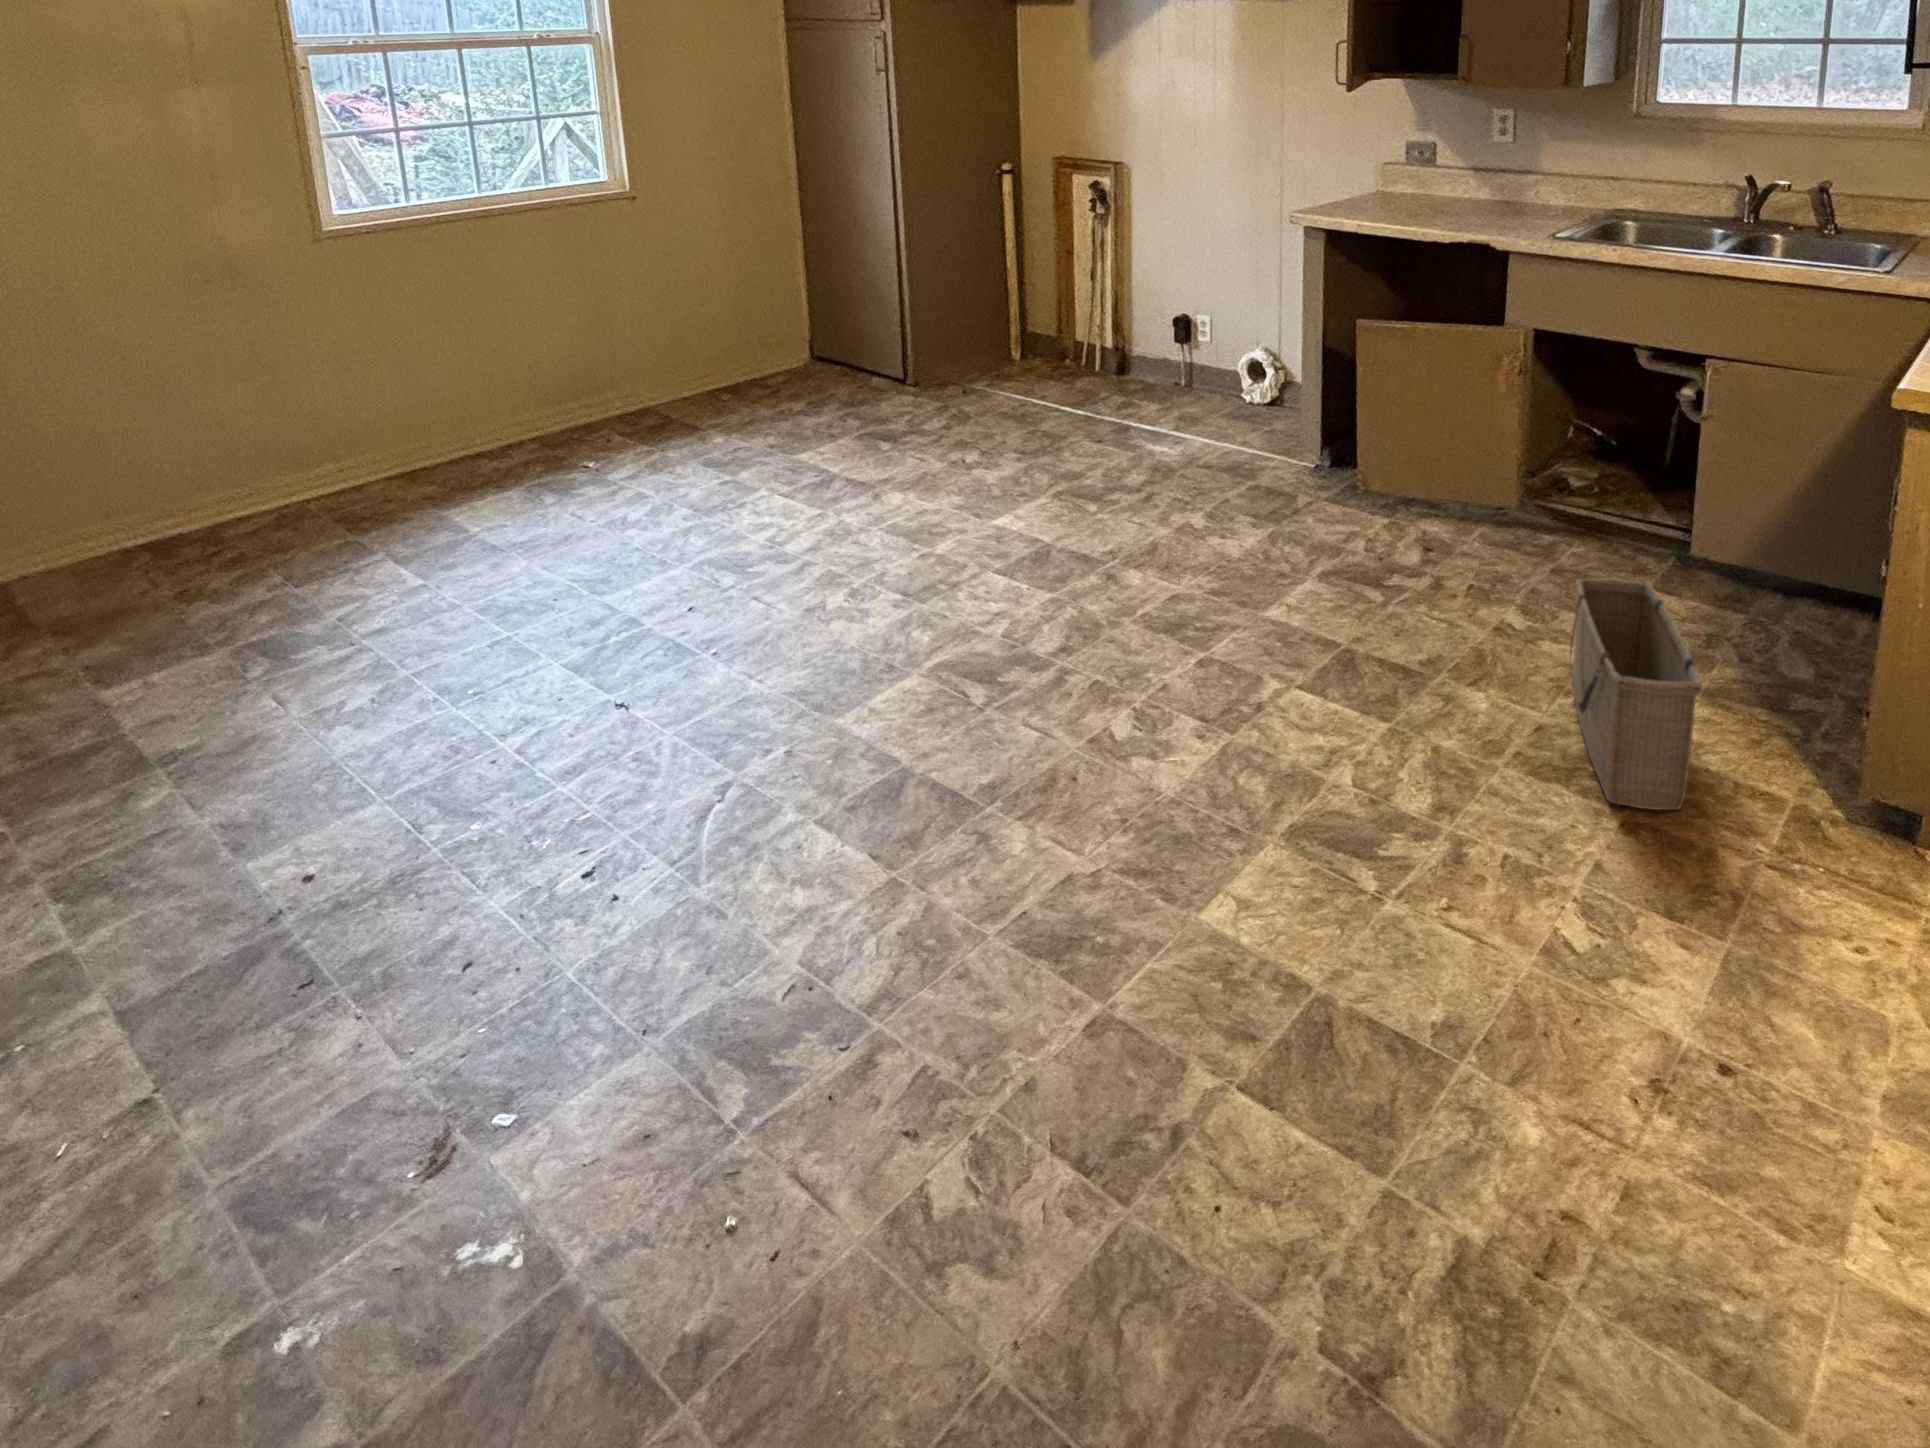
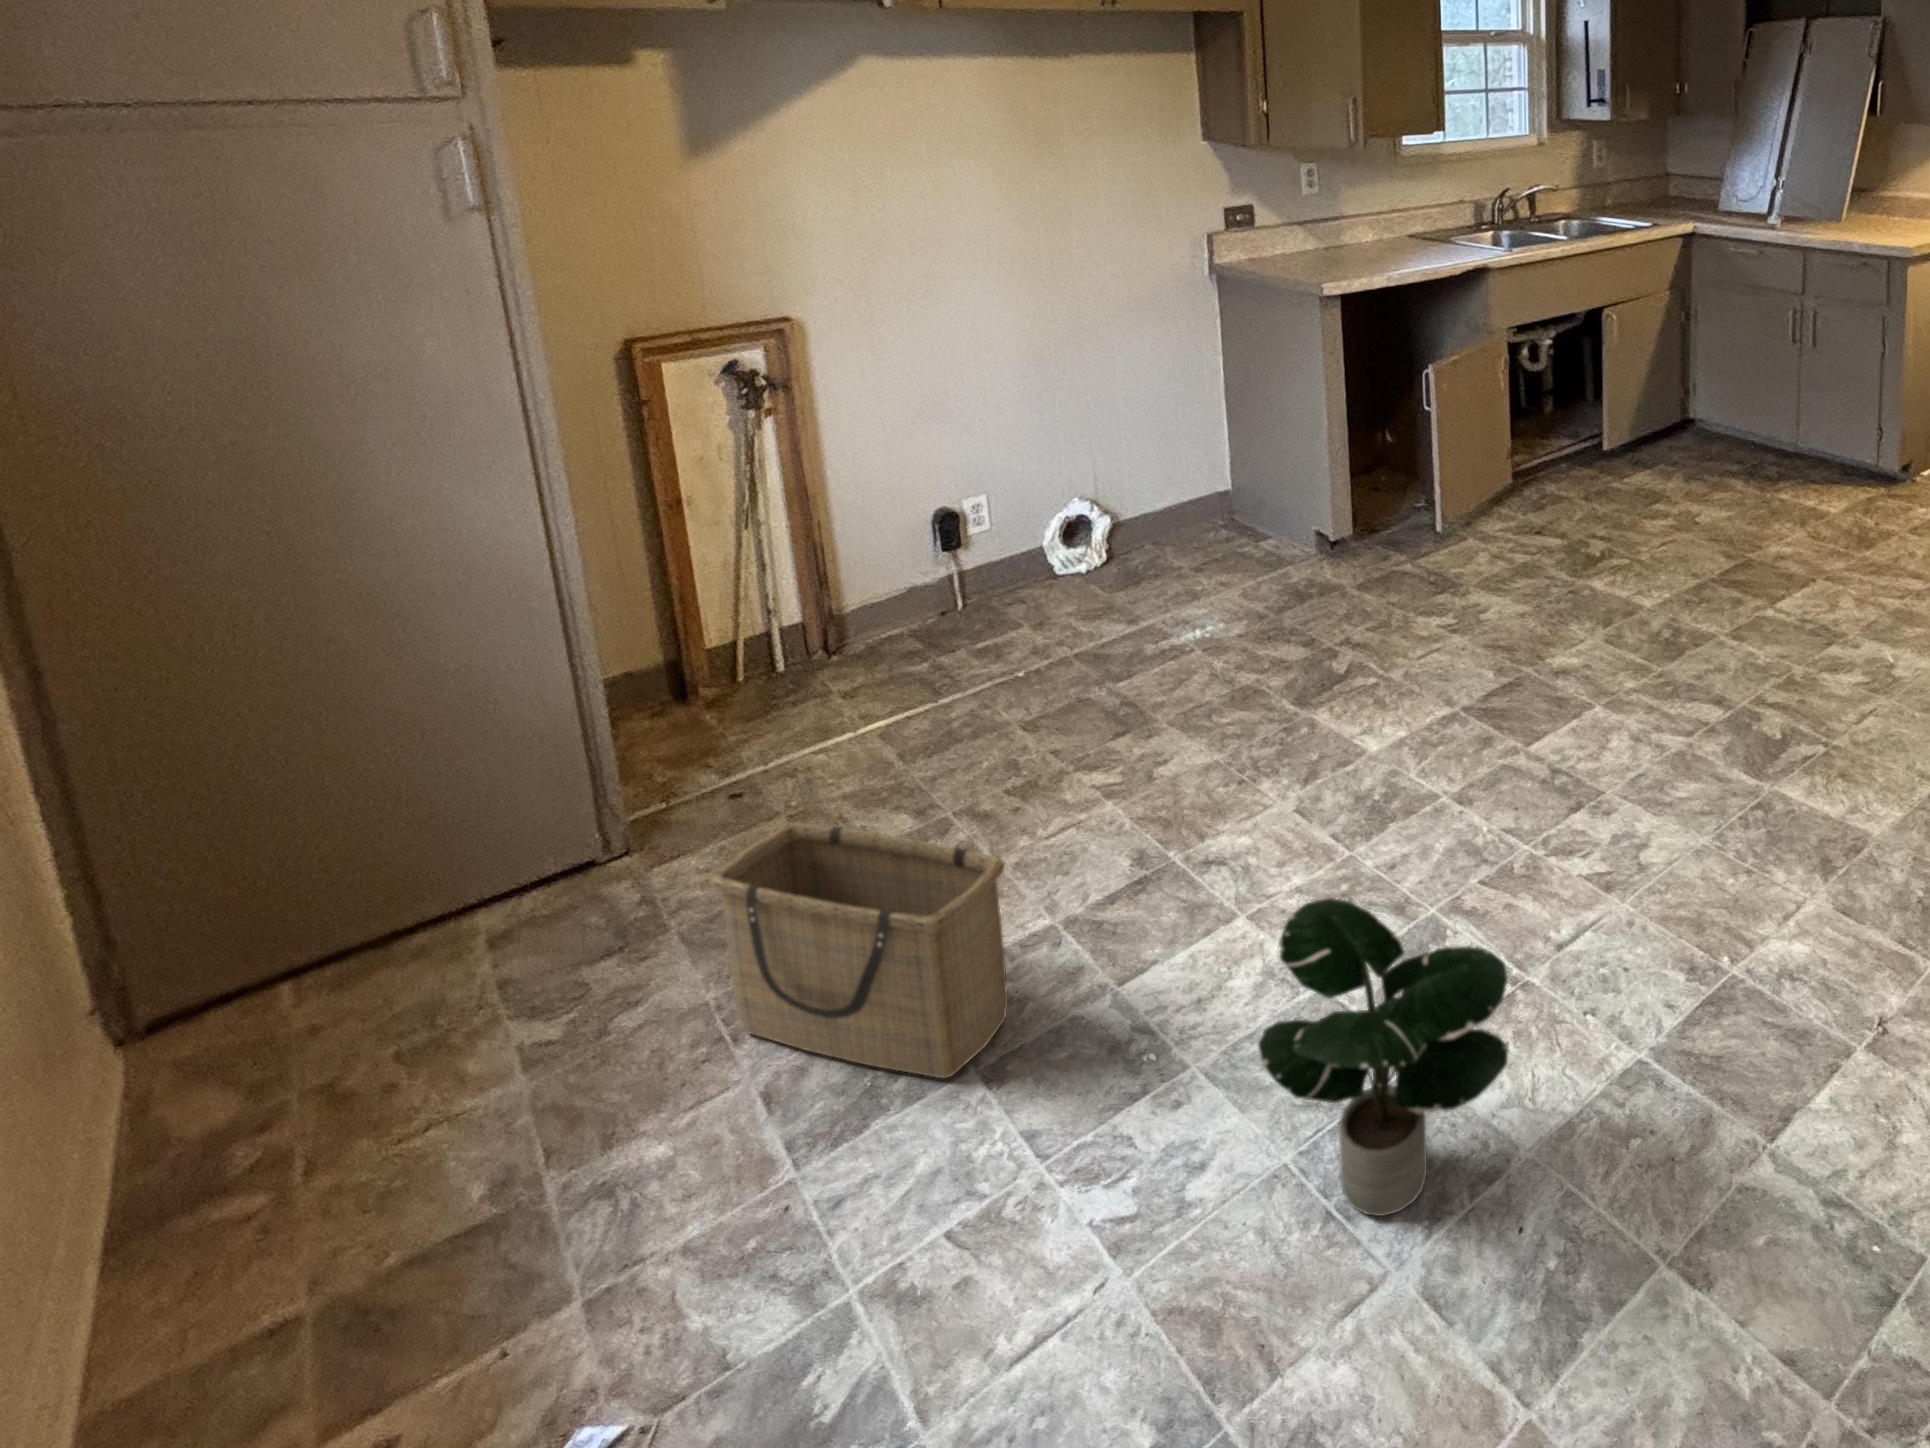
potted plant: none [1613,849,1894,1164] -> present [1258,898,1509,1216]

